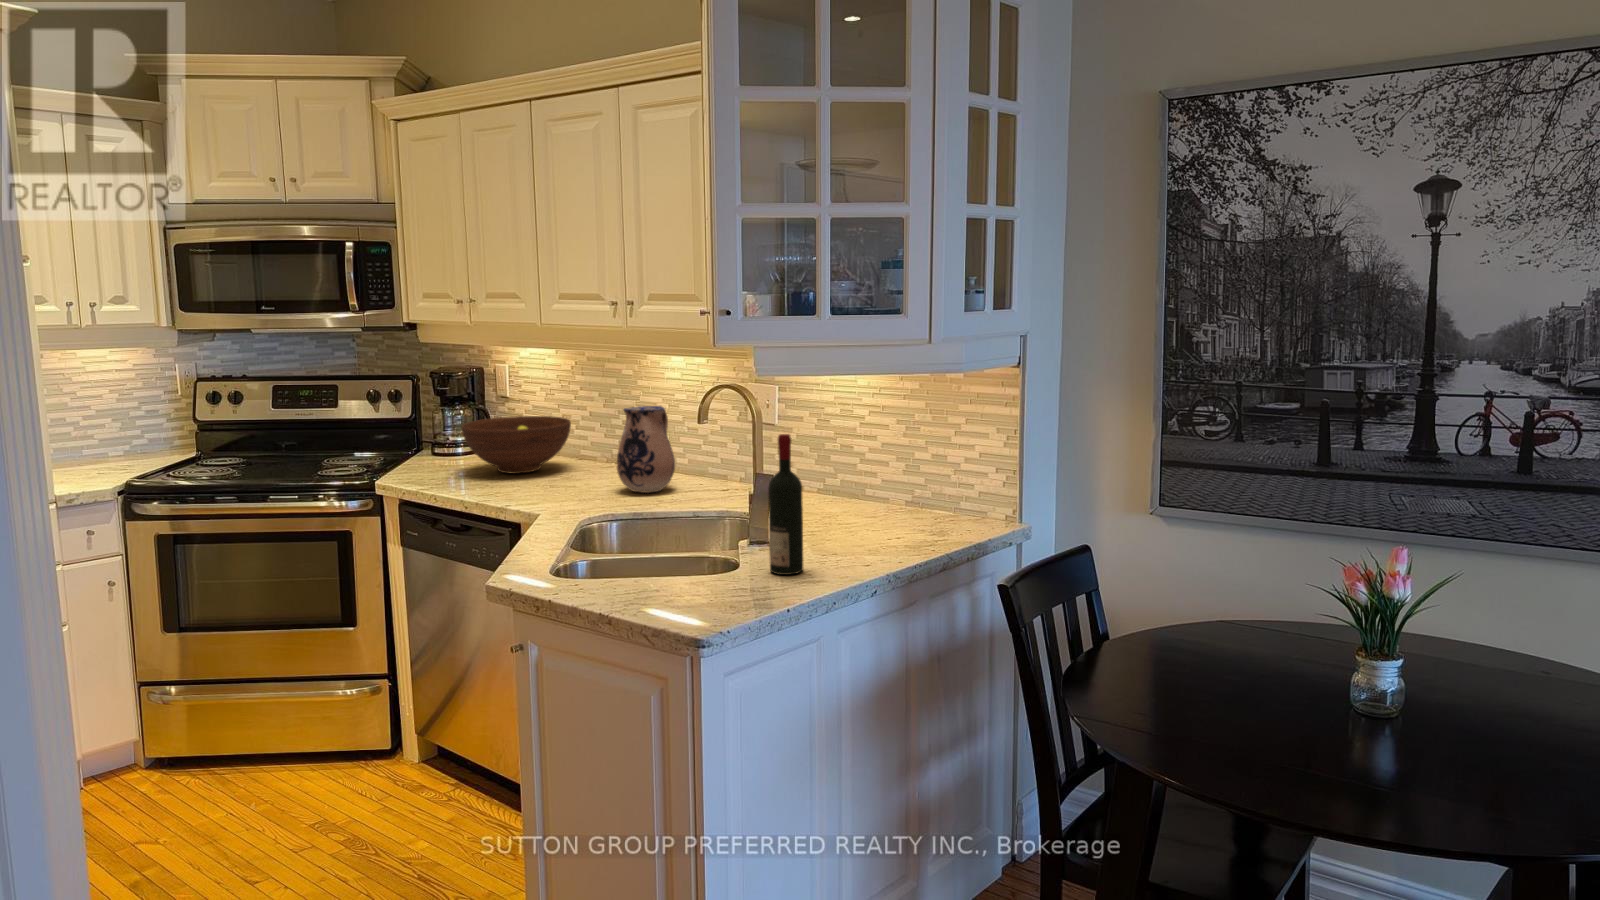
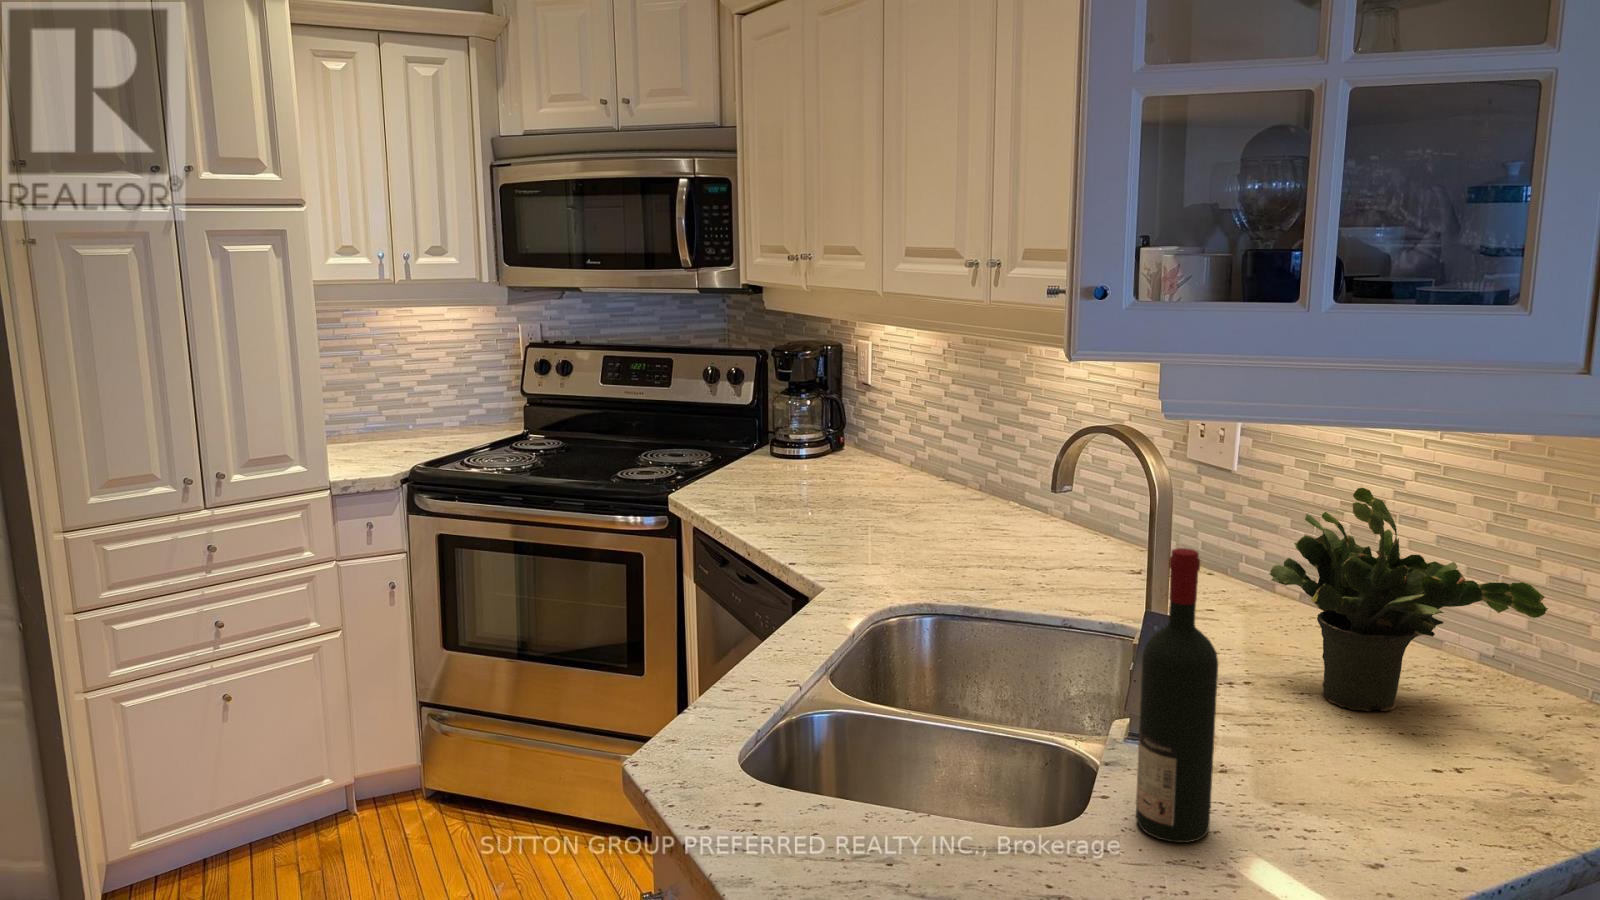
ceramic pitcher: present [617,406,675,493] -> none [964,423,1057,563]
potted plant: none [809,412,933,527] -> present [1269,488,1548,711]
fruit bowl: present [462,416,571,474] -> none [779,417,929,501]

